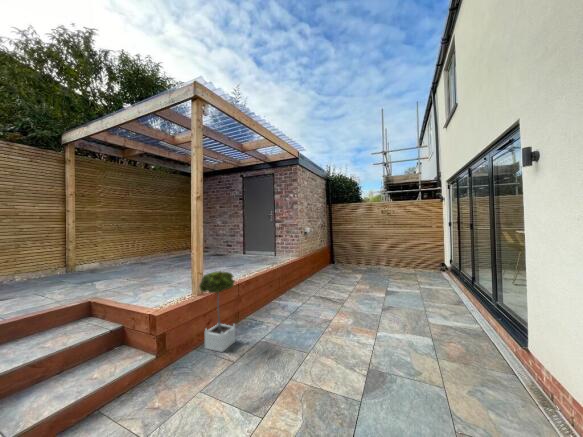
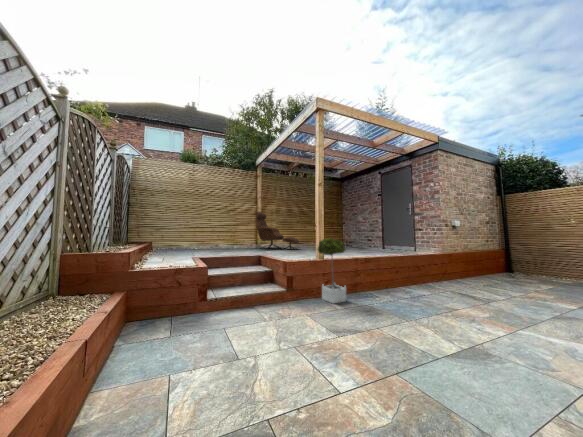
lounge chair: none [65,217,144,276] -> present [256,211,299,249]

